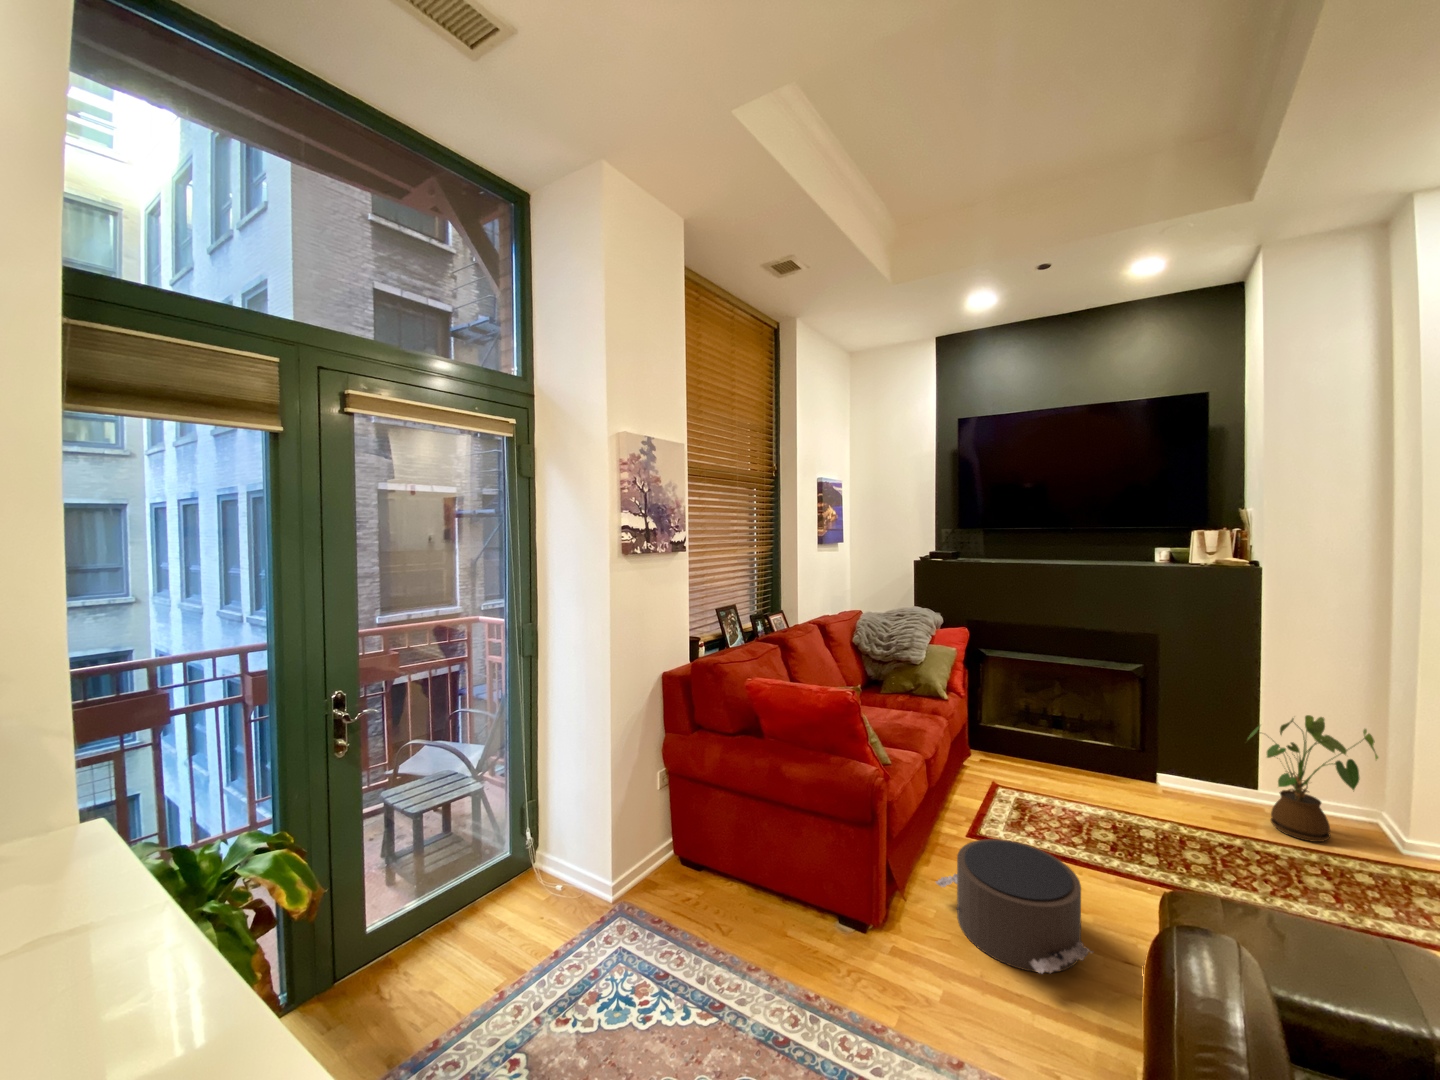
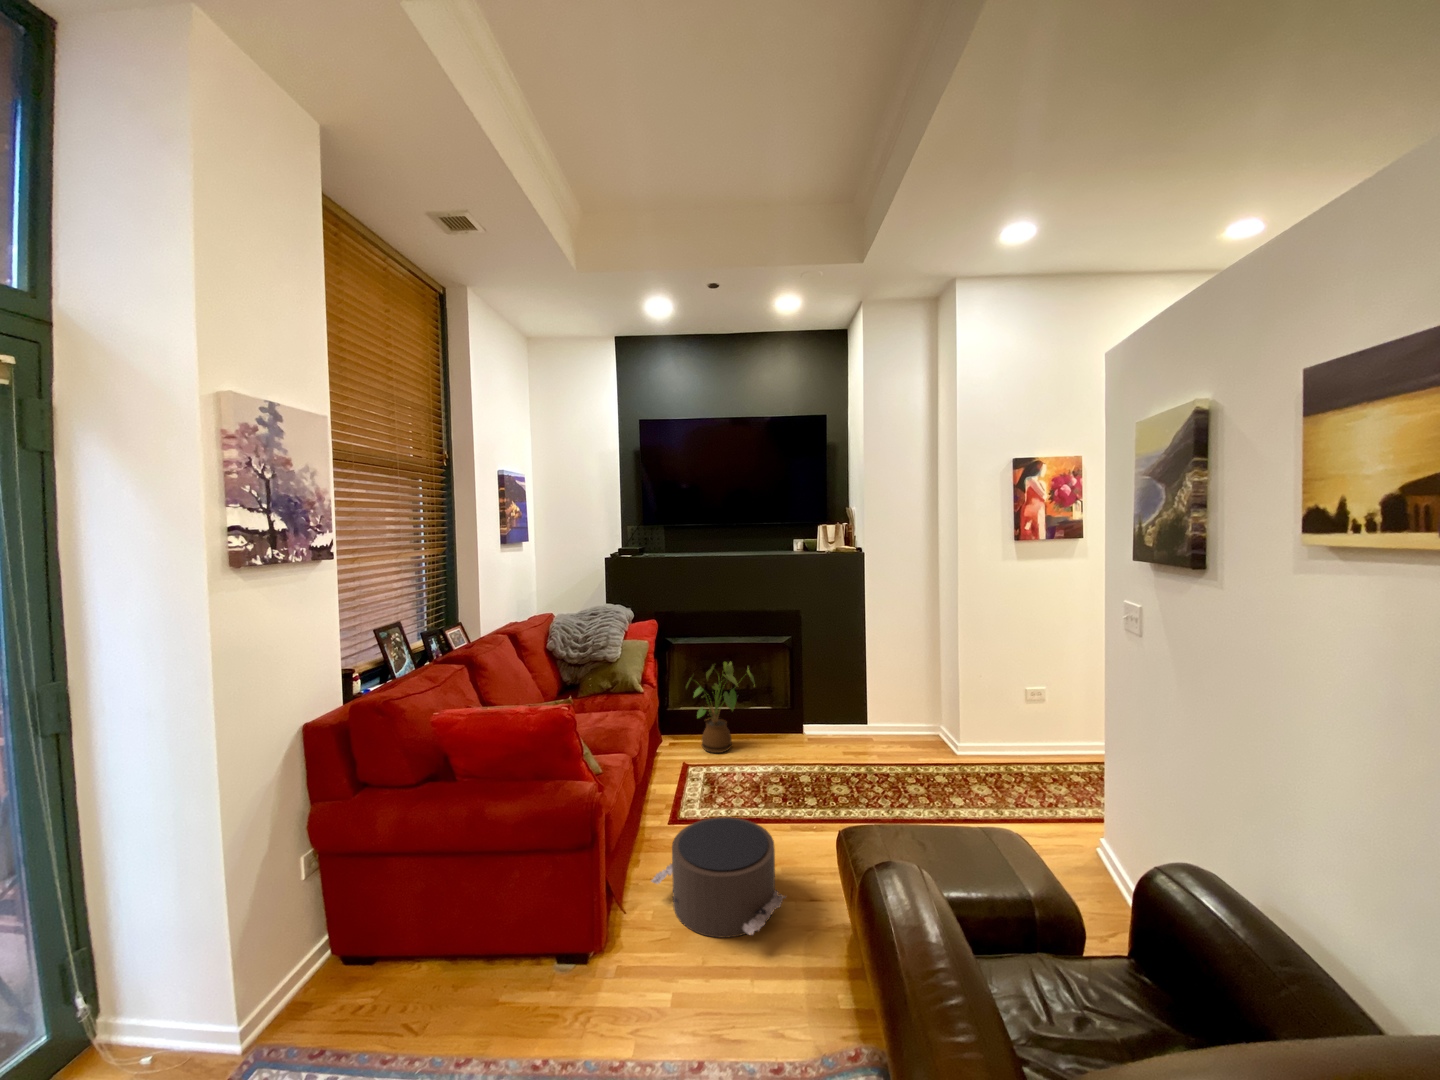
house plant: present [1248,715,1378,842] -> present [686,662,755,753]

